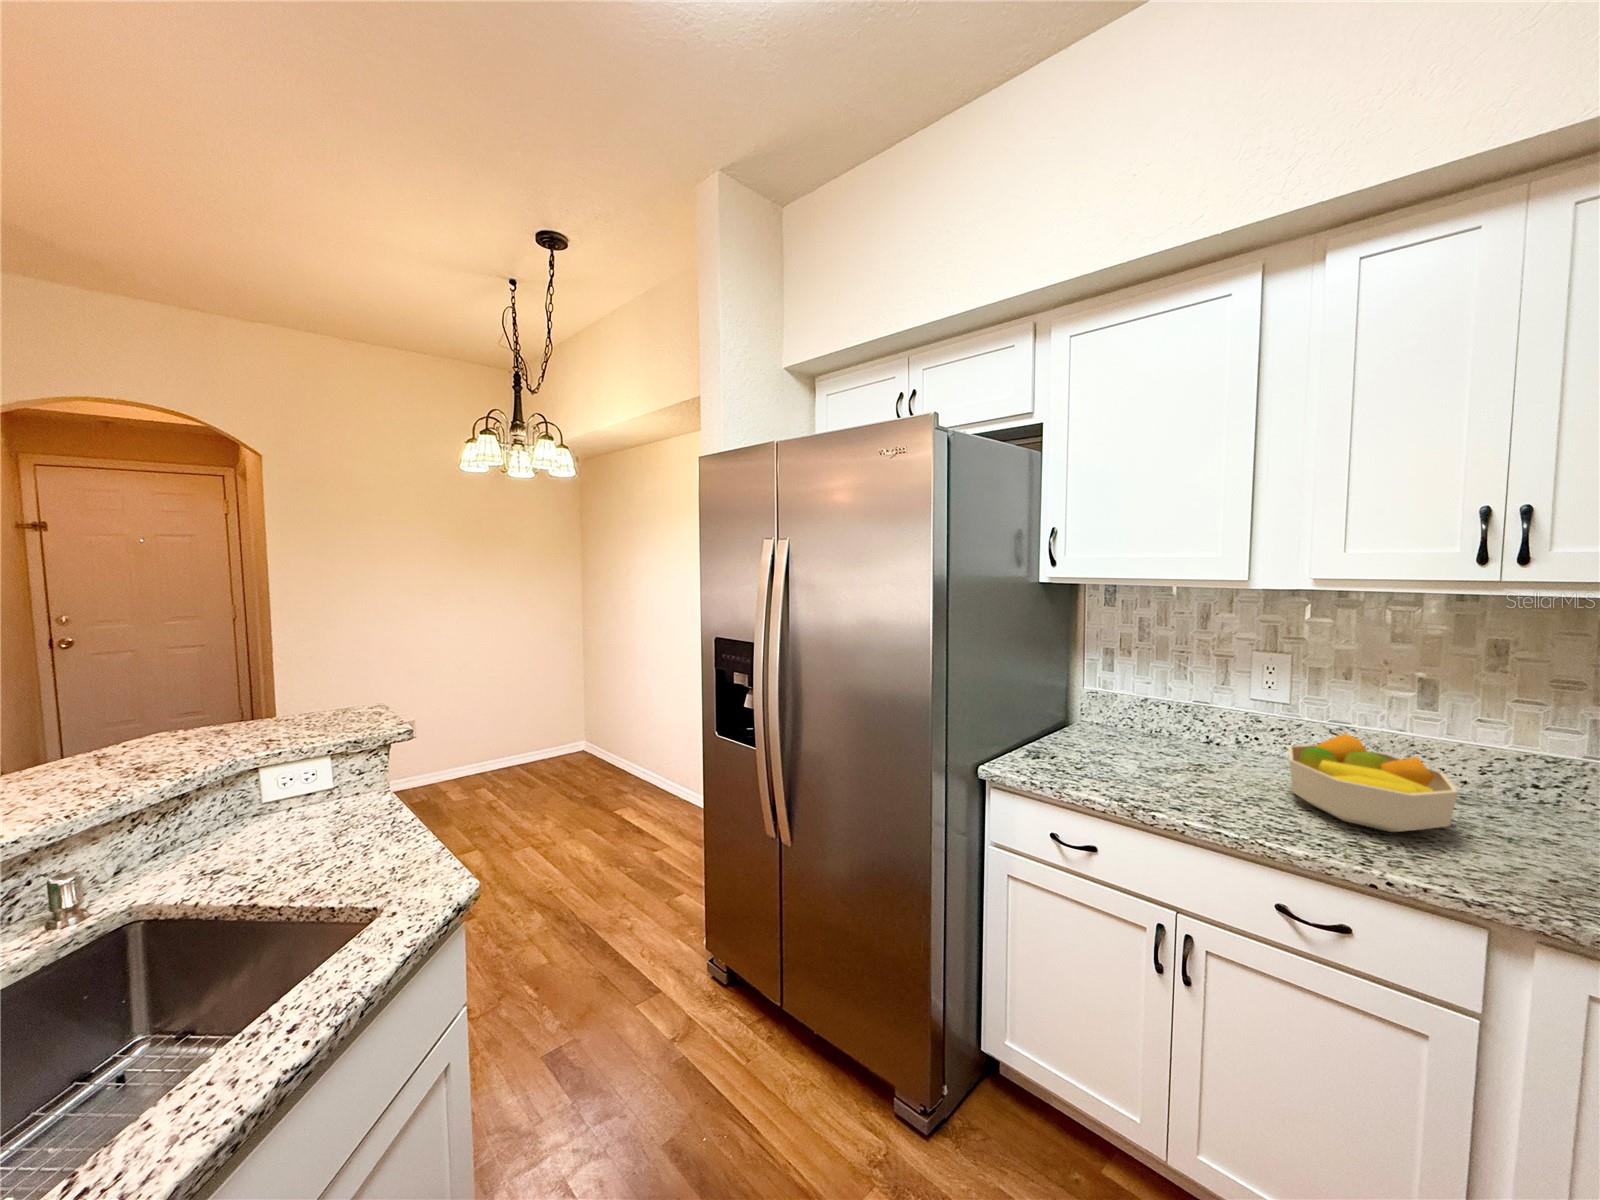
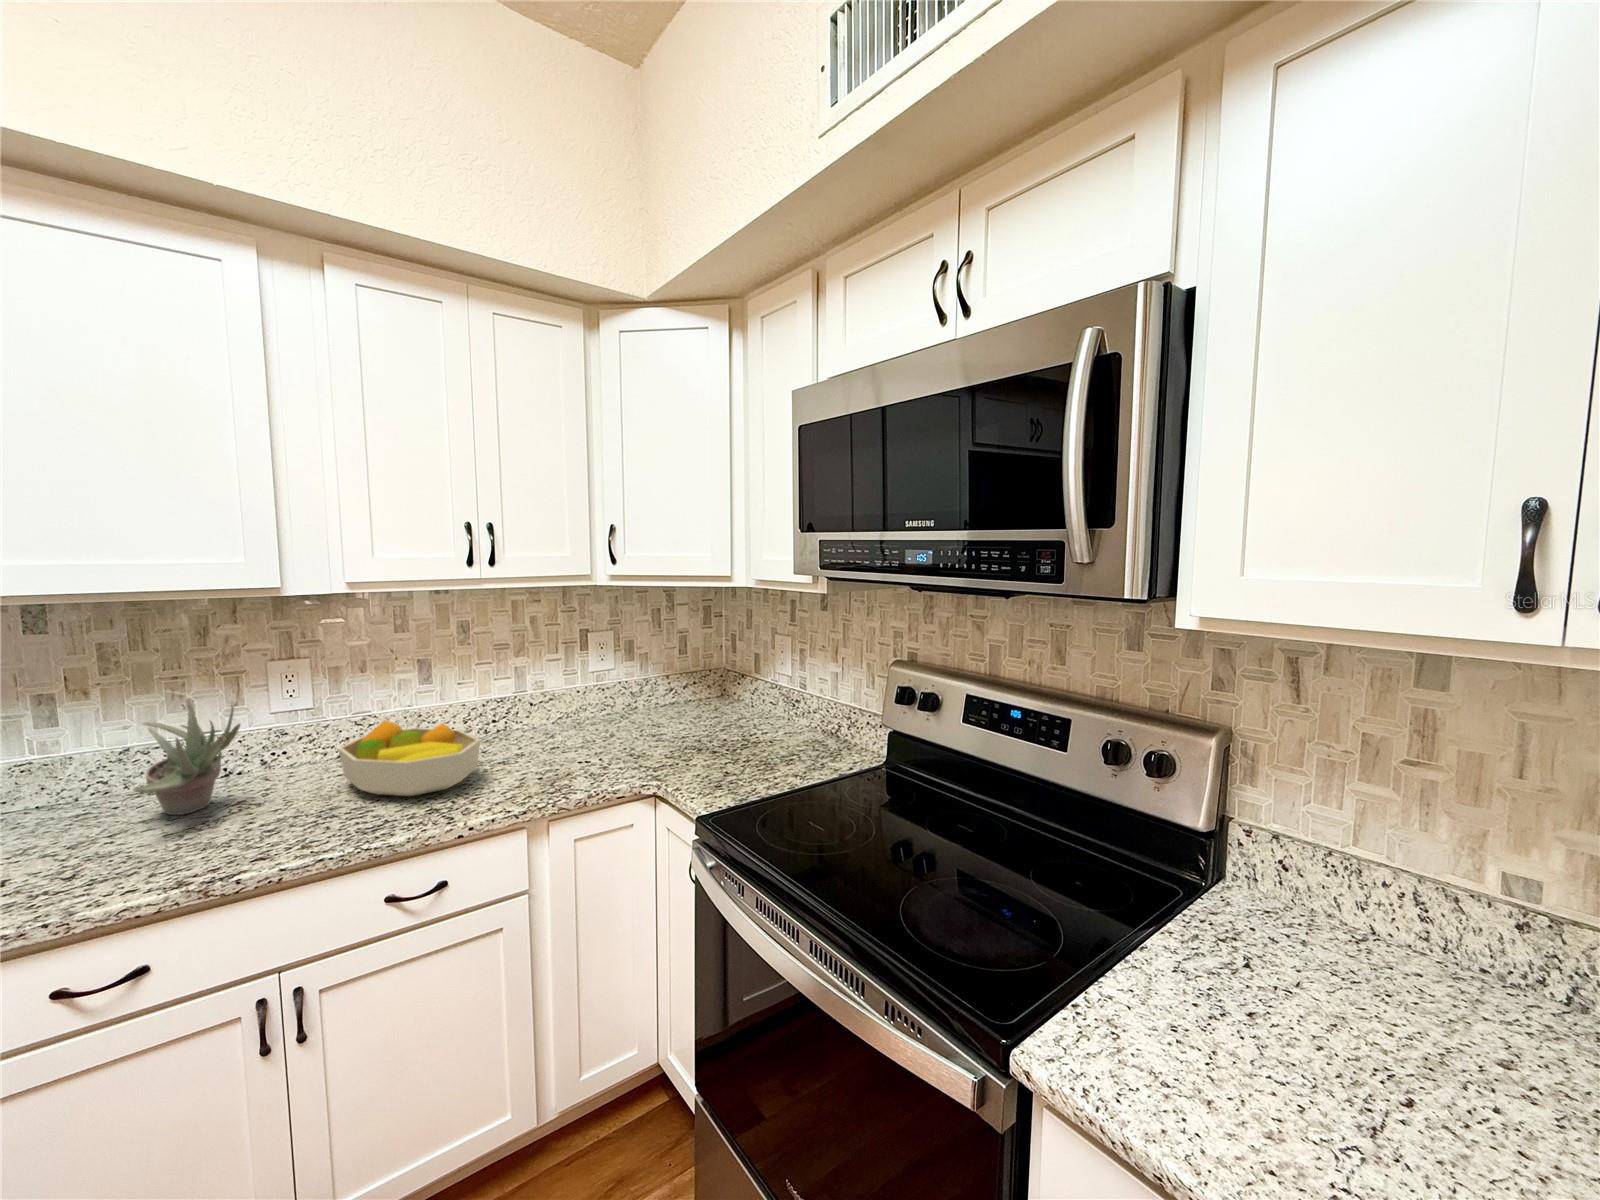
succulent plant: none [1122,667,1206,759] -> present [134,698,240,815]

